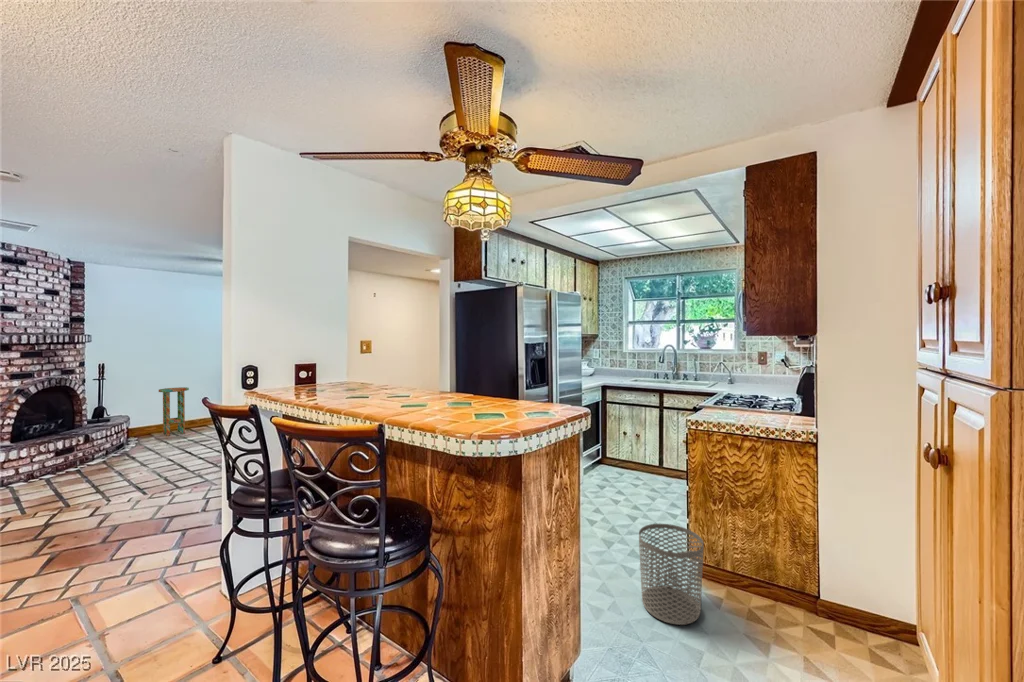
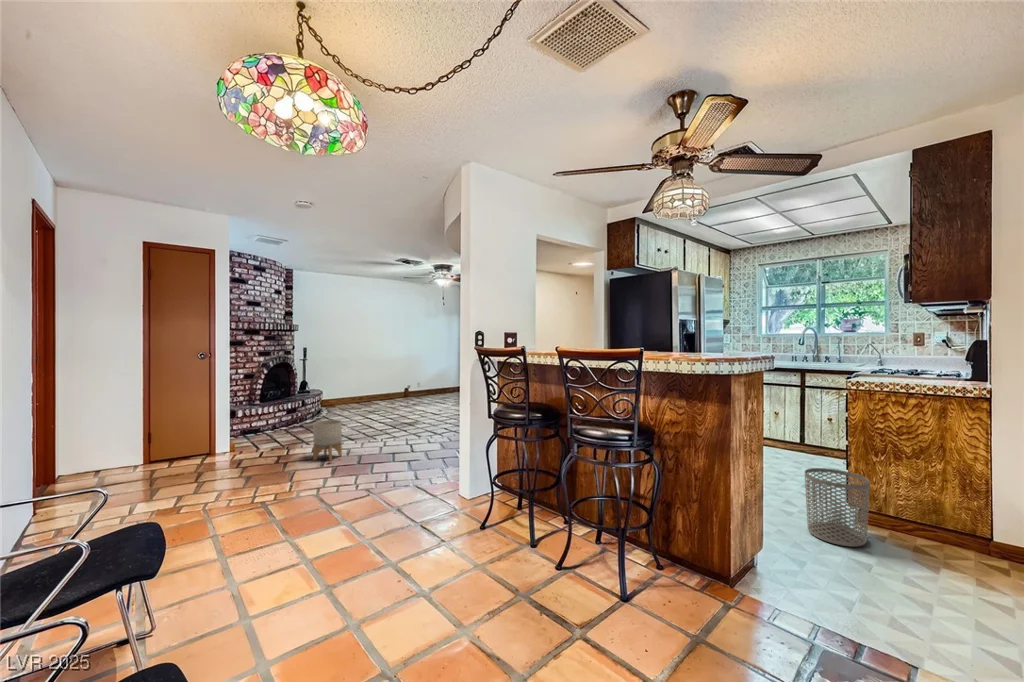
side table: present [159,387,189,436] -> none [338,369,358,408]
planter: none [39,475,92,537] -> present [313,420,342,461]

